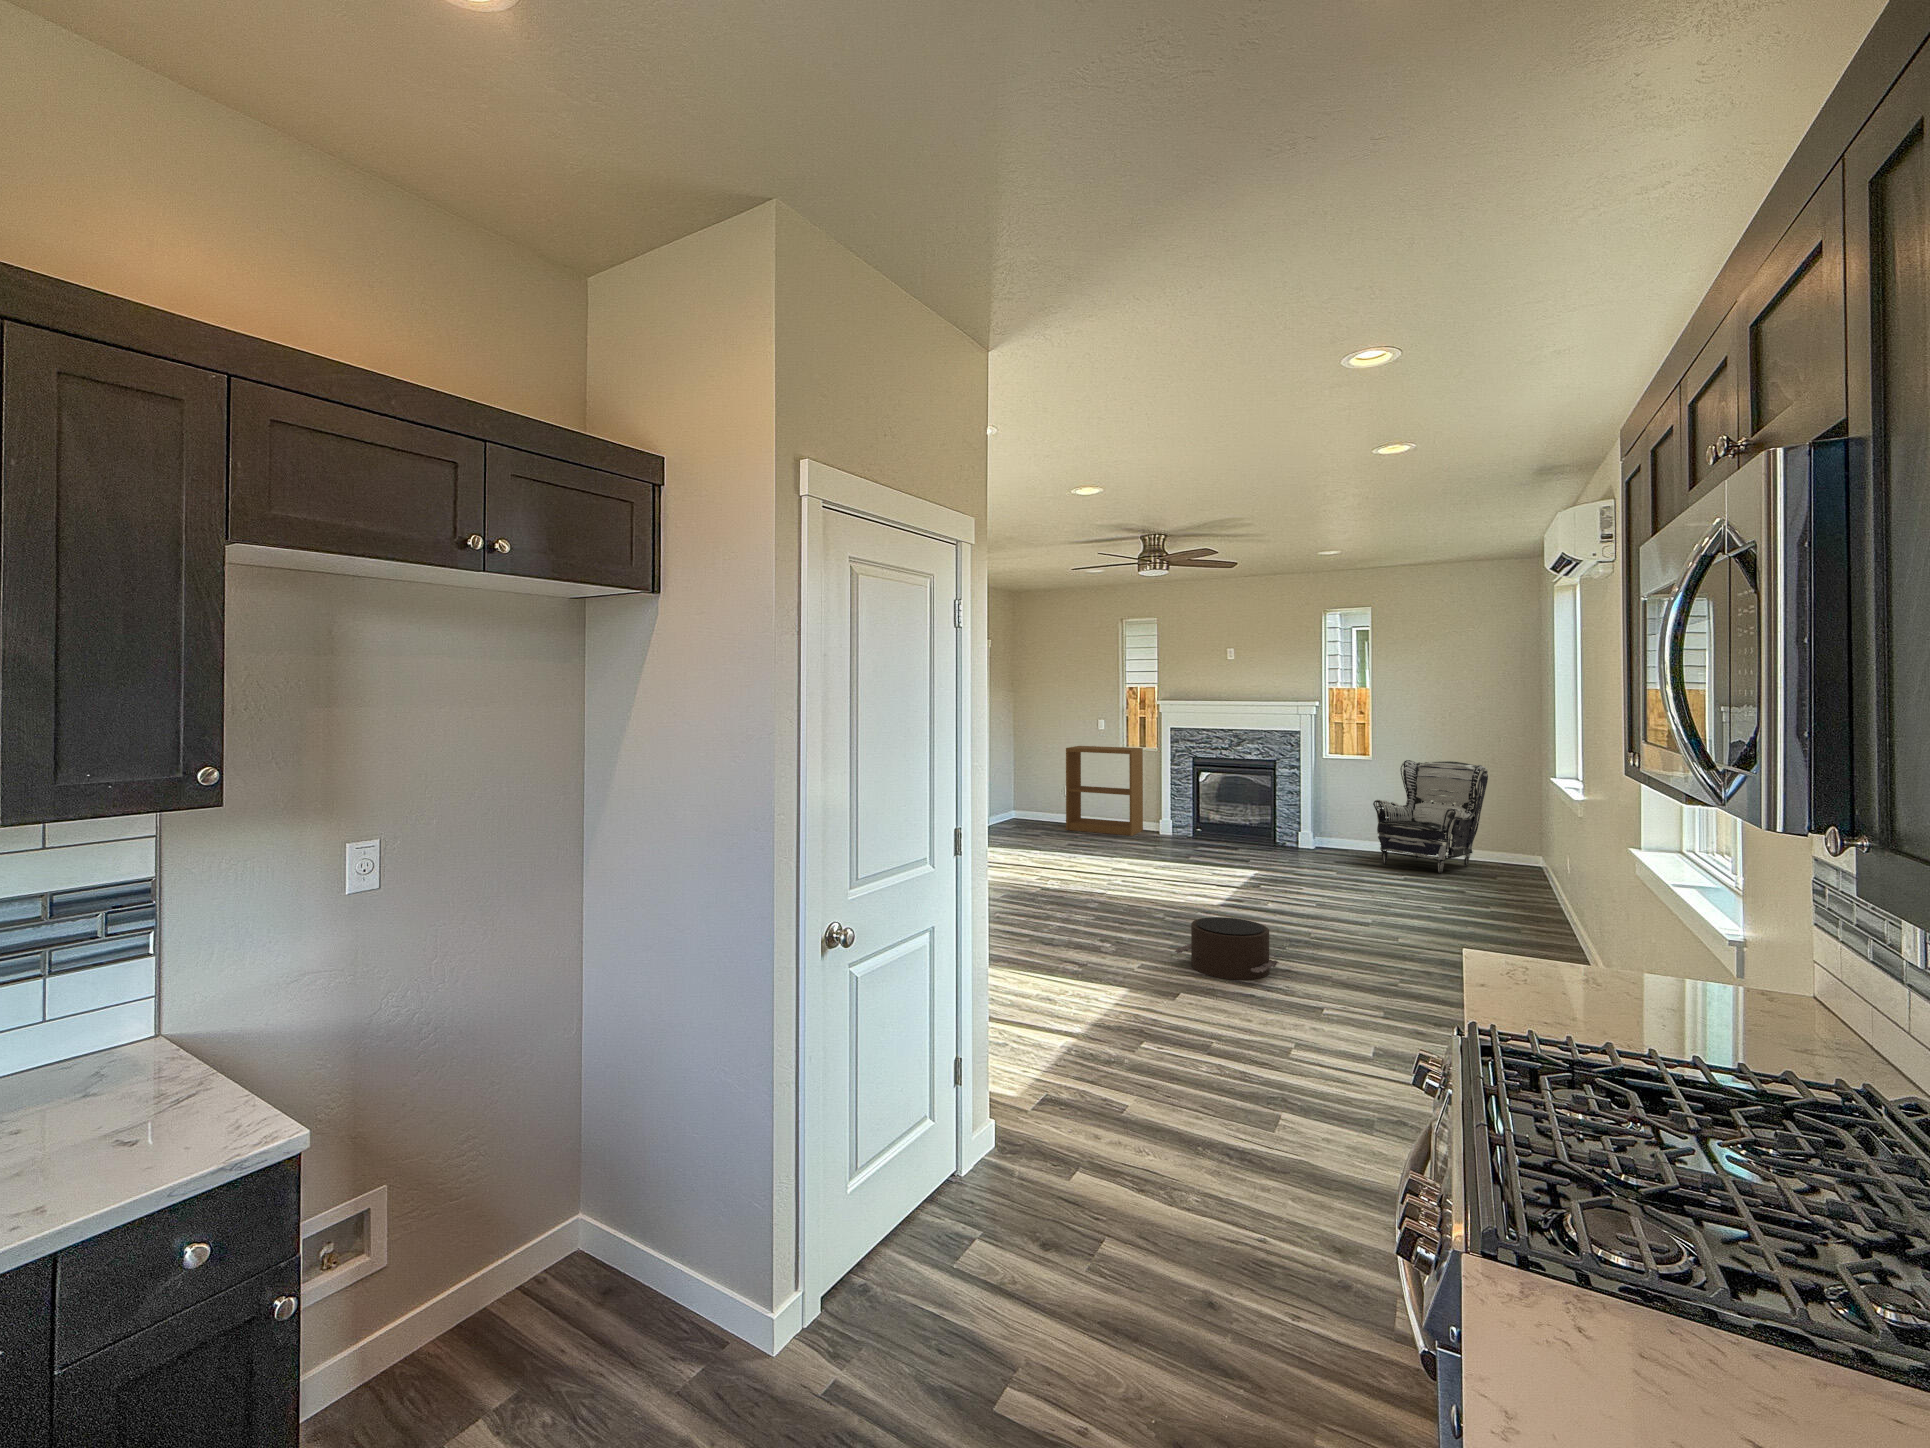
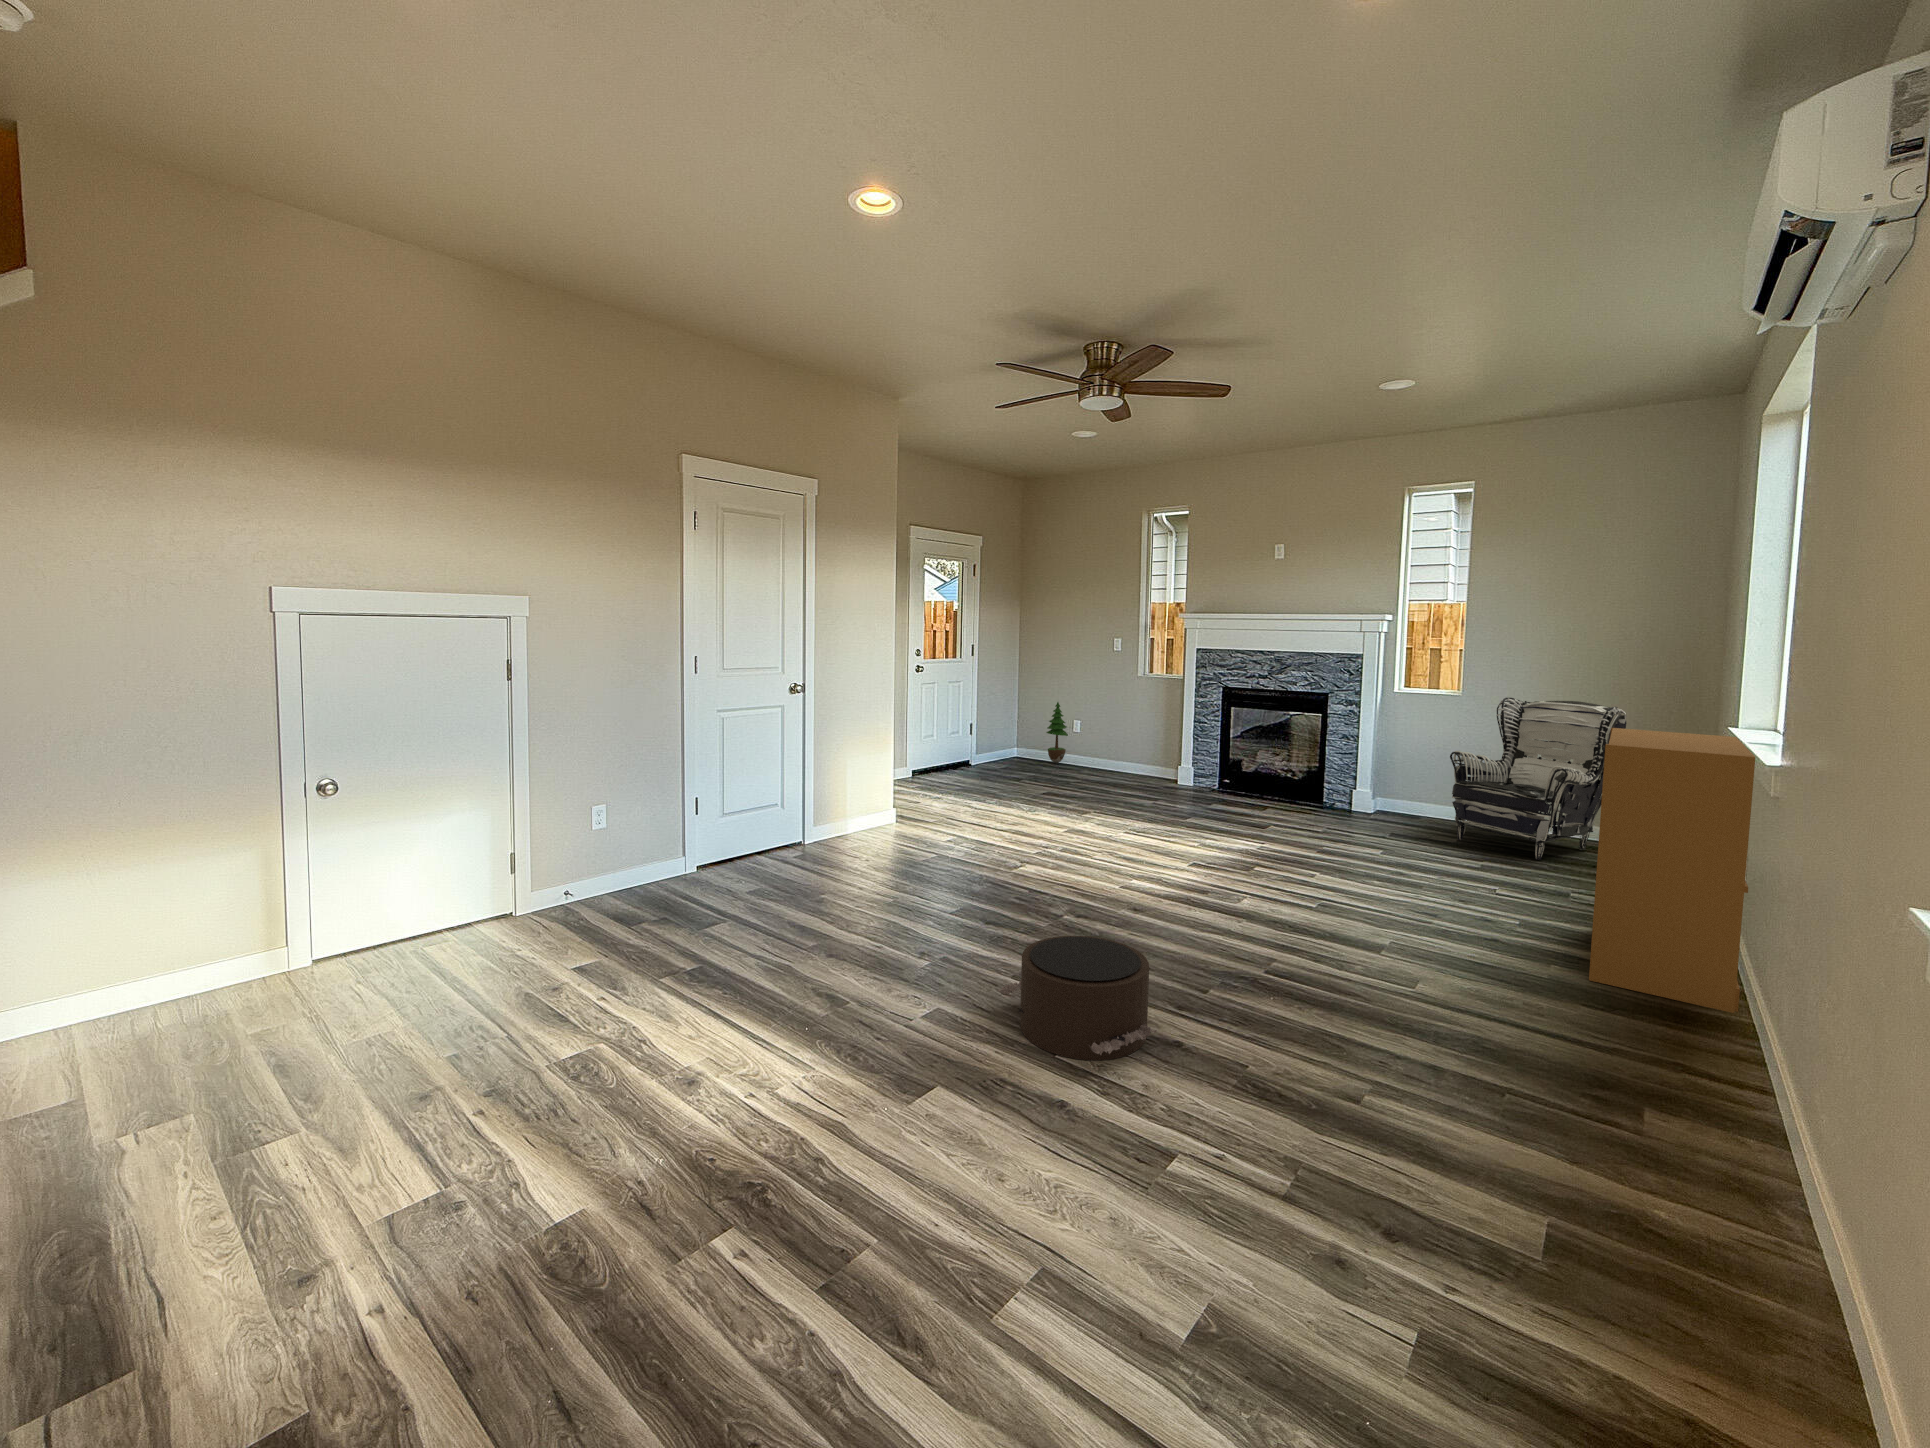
bookshelf: present [1066,746,1143,836] -> present [1589,728,1755,1013]
potted tree: none [1039,772,1058,824] -> present [1046,702,1068,764]

